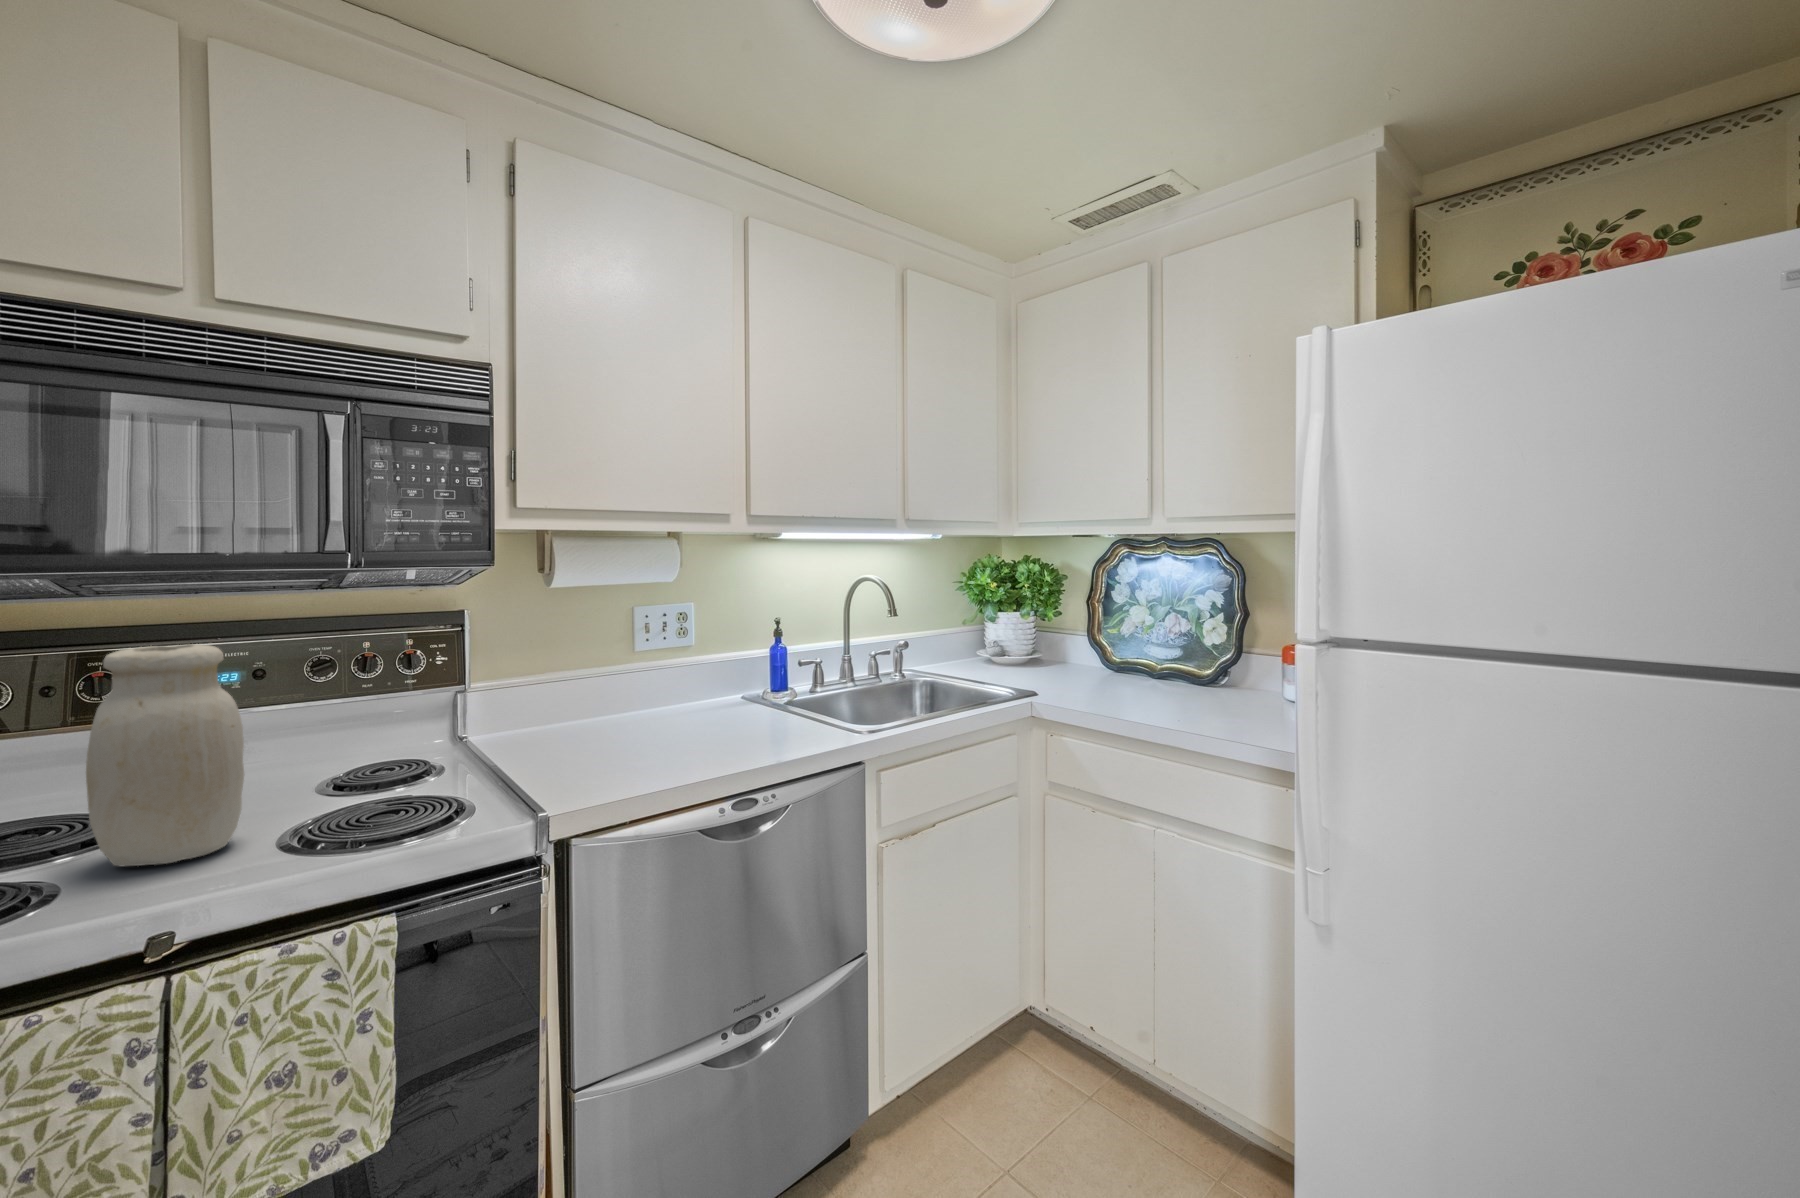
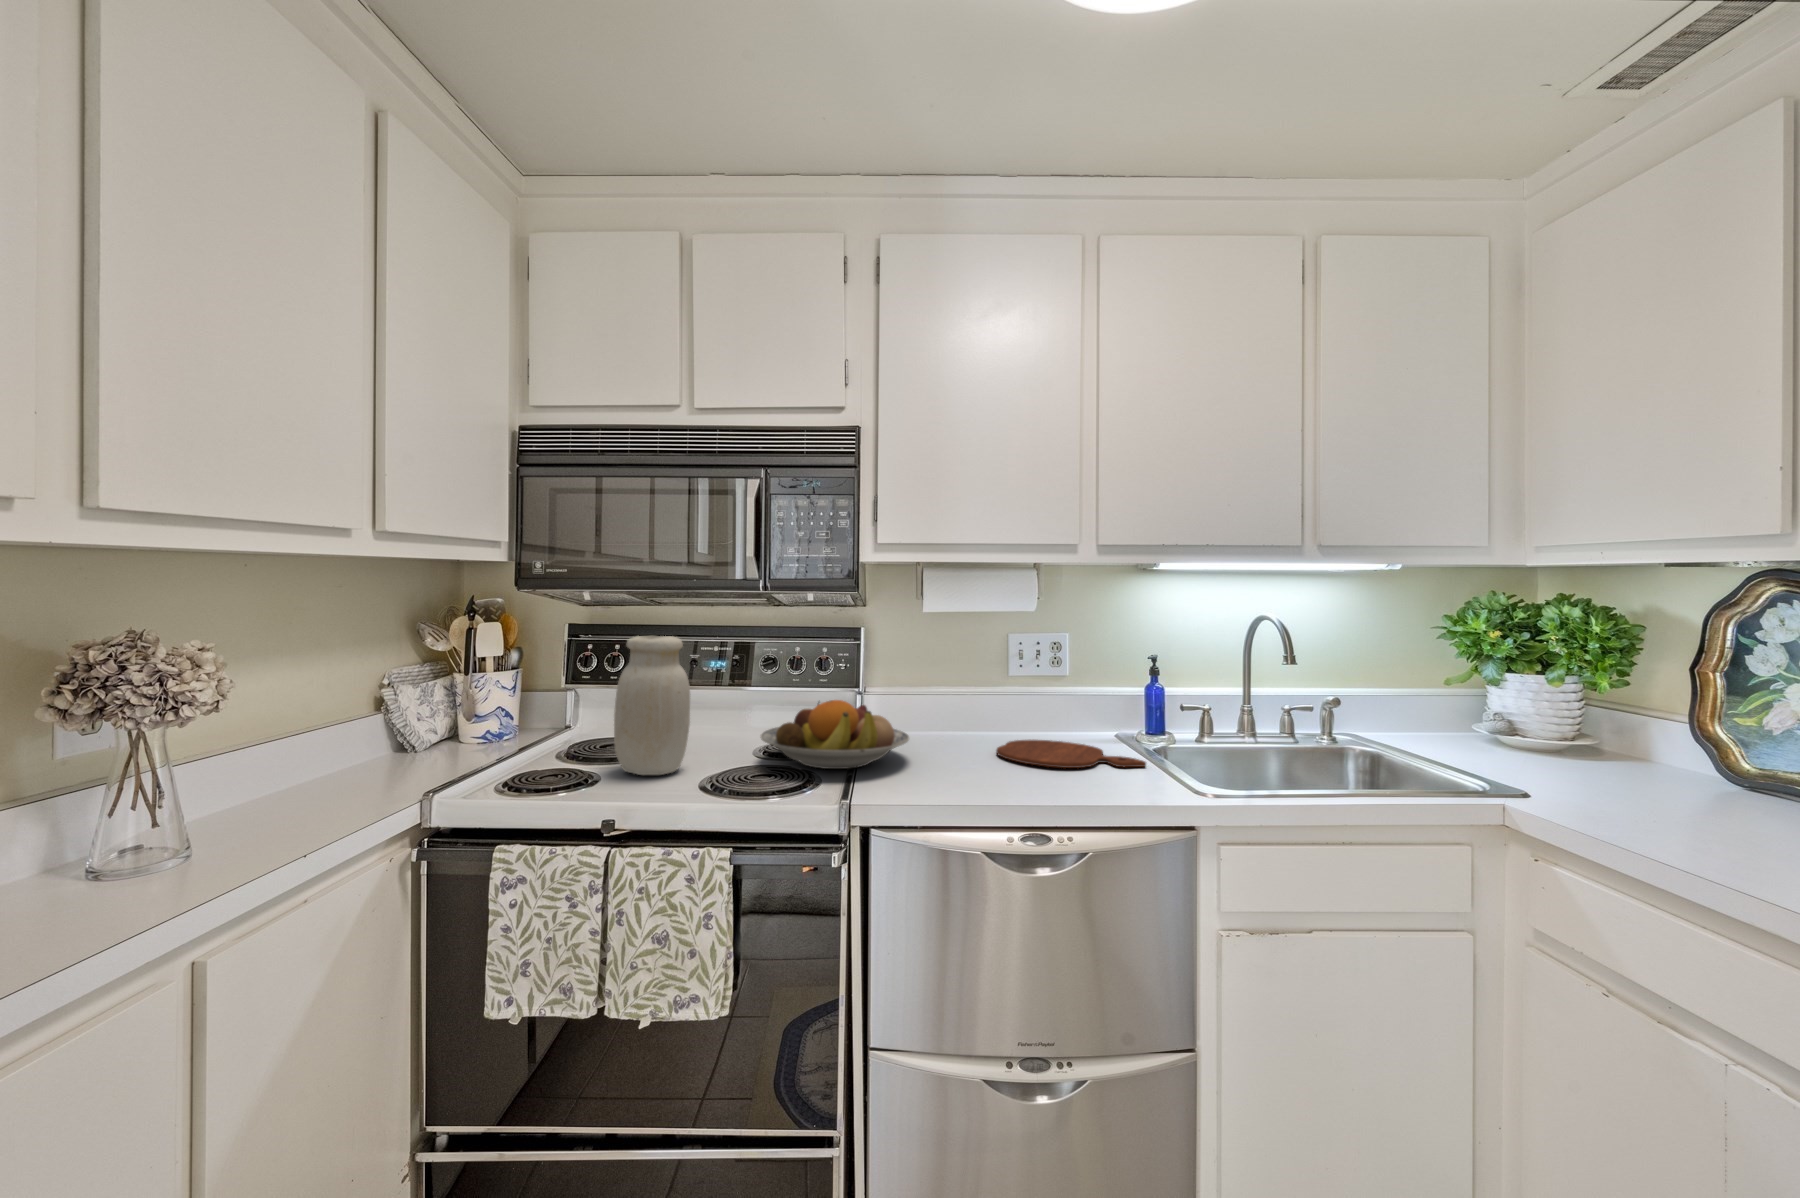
fruit bowl: none [354,703,570,792] -> present [761,700,909,769]
cutting board: none [651,711,798,738] -> present [996,740,1146,768]

